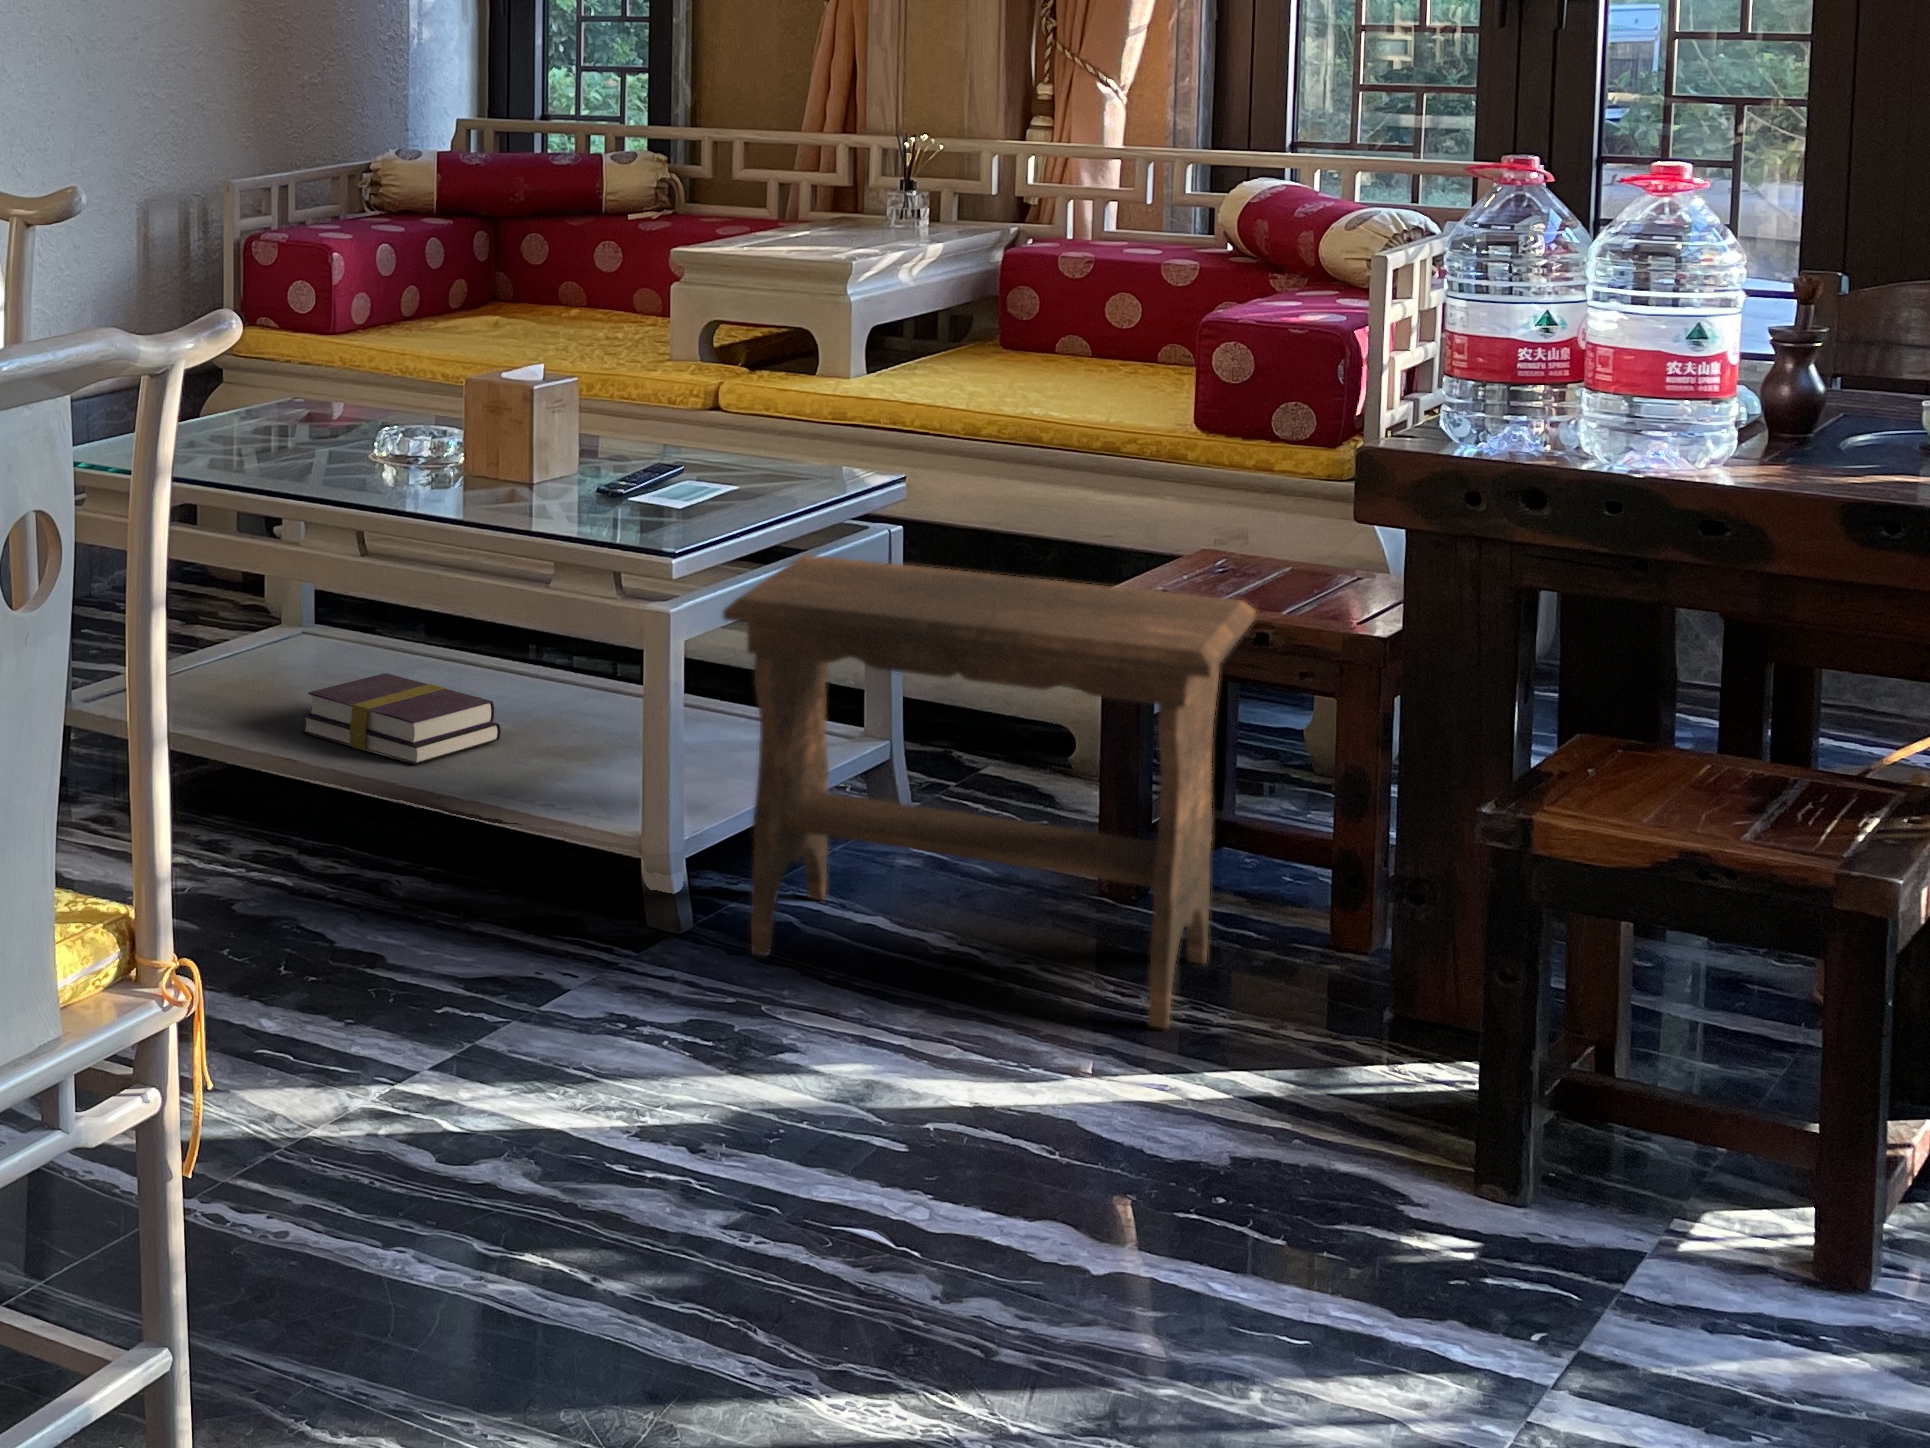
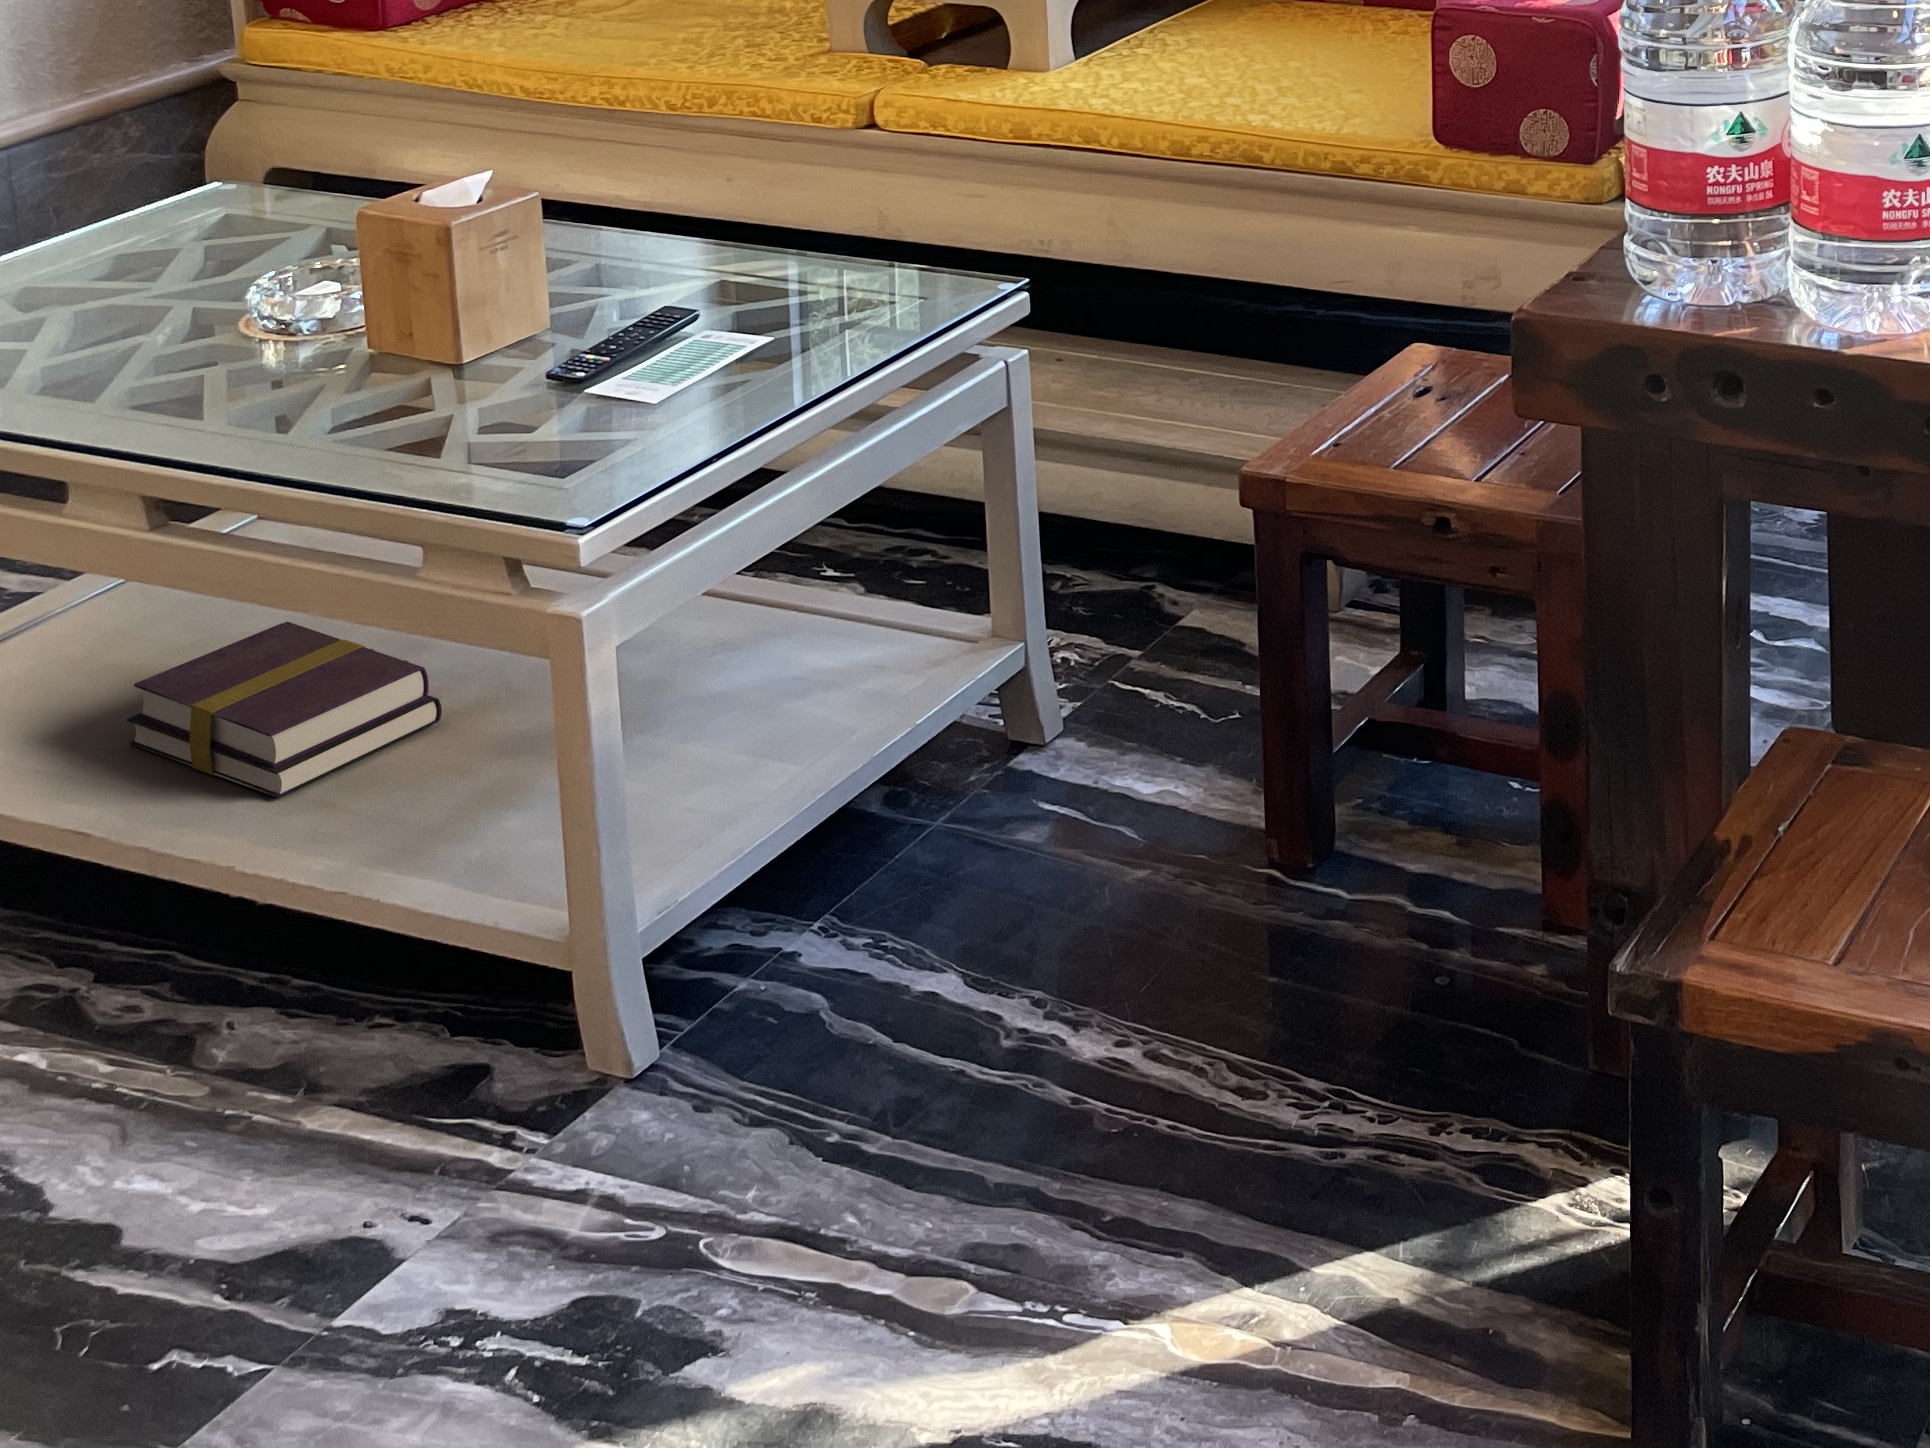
footstool: present [723,554,1256,1028] -> none [628,455,1417,1162]

